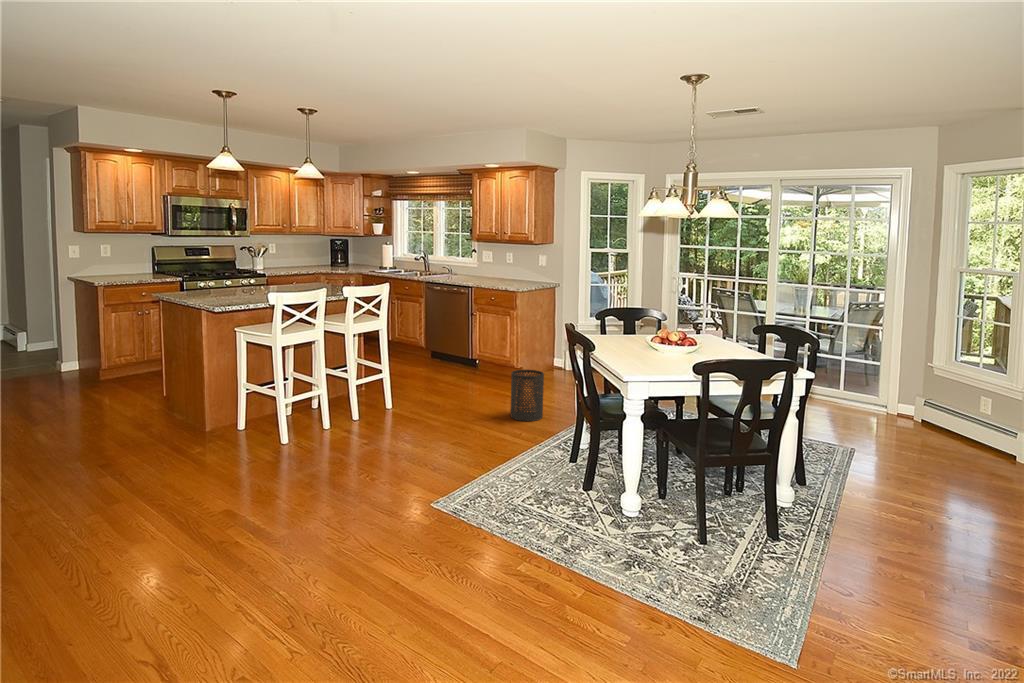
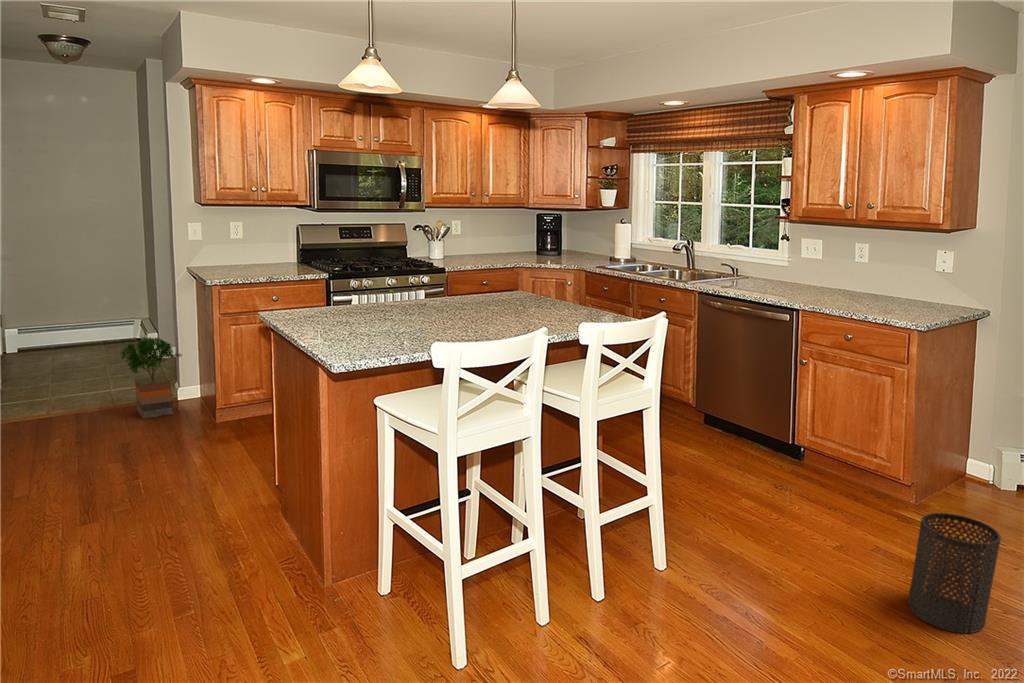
potted tree: none [26,324,75,380] -> present [121,337,182,419]

